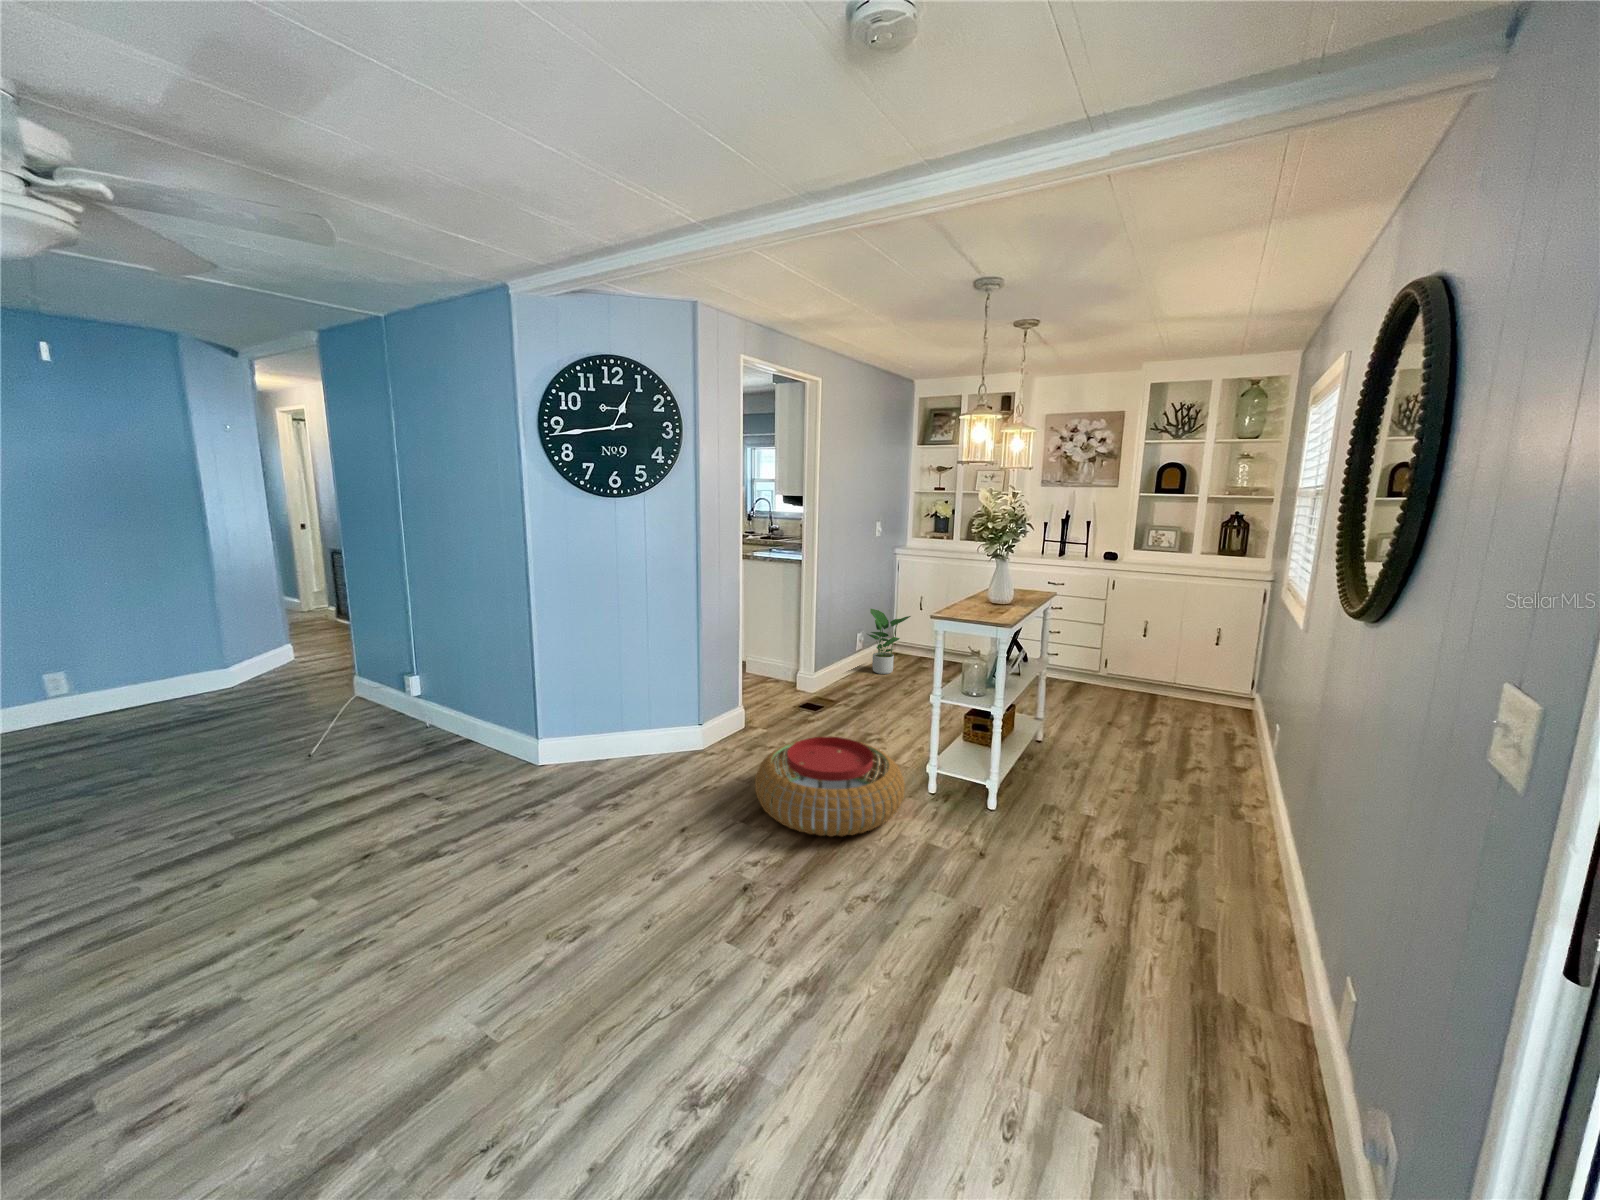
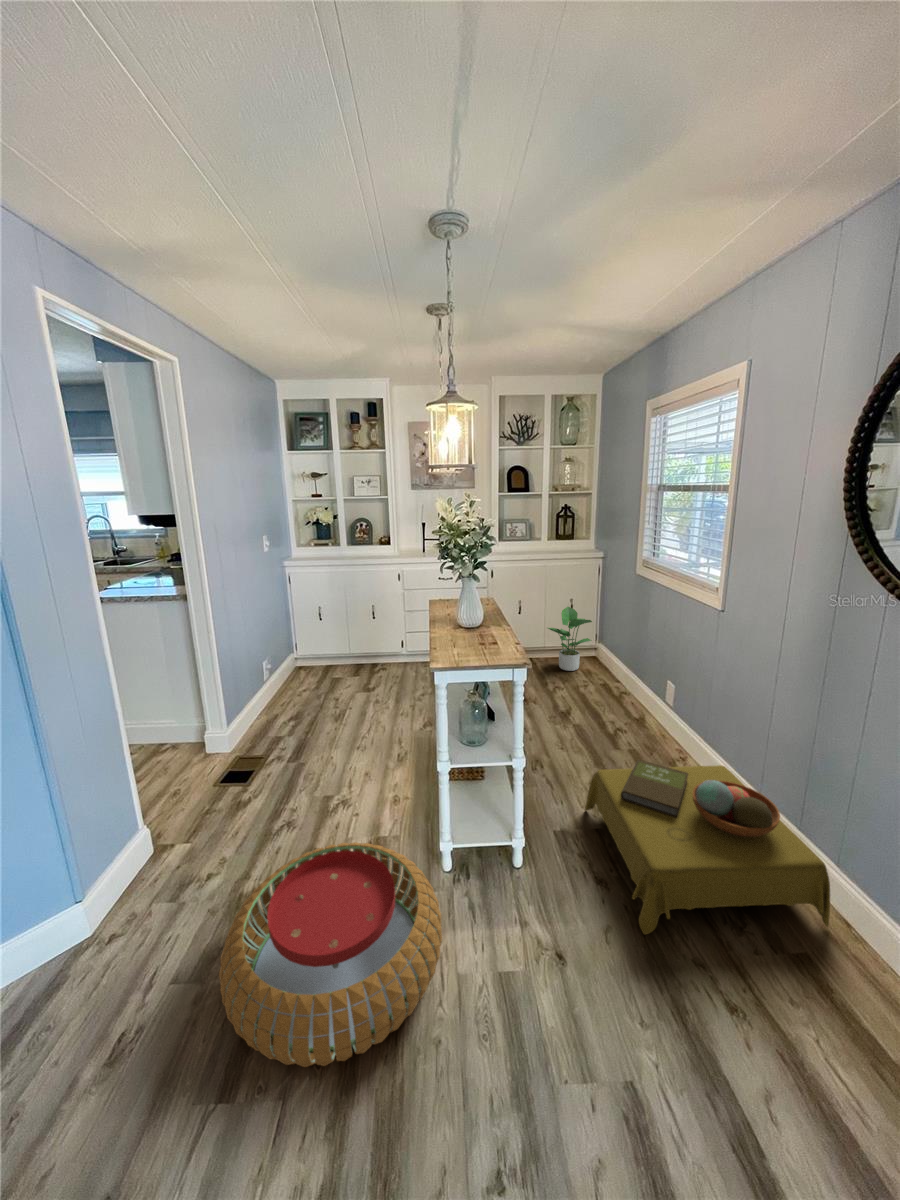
potted plant: present [868,609,911,674] -> present [548,607,592,671]
side table: none [1065,763,1287,943] -> present [585,760,830,934]

